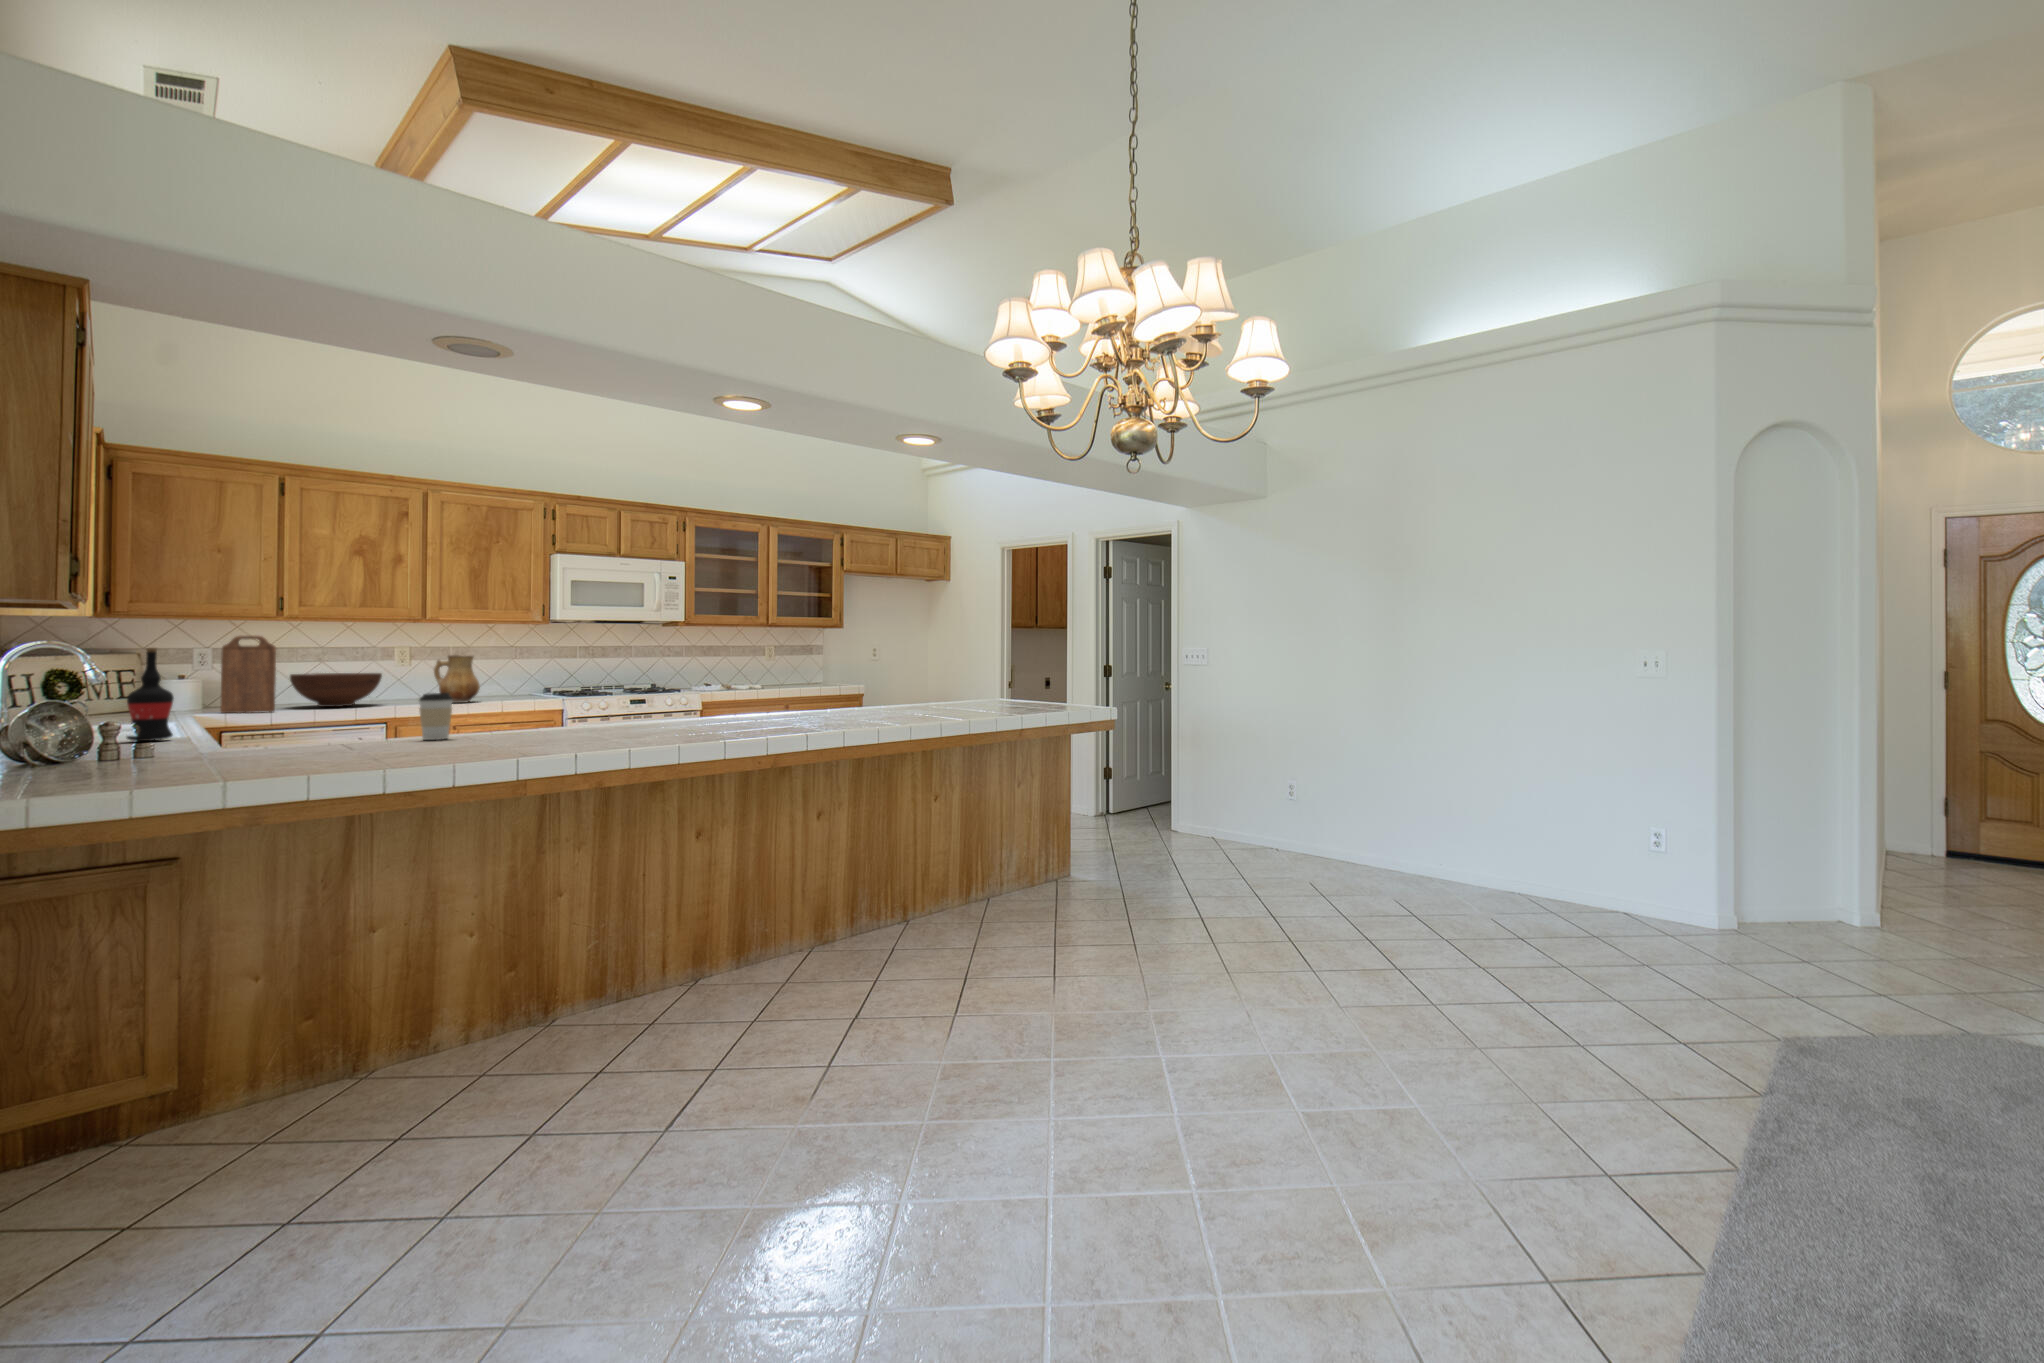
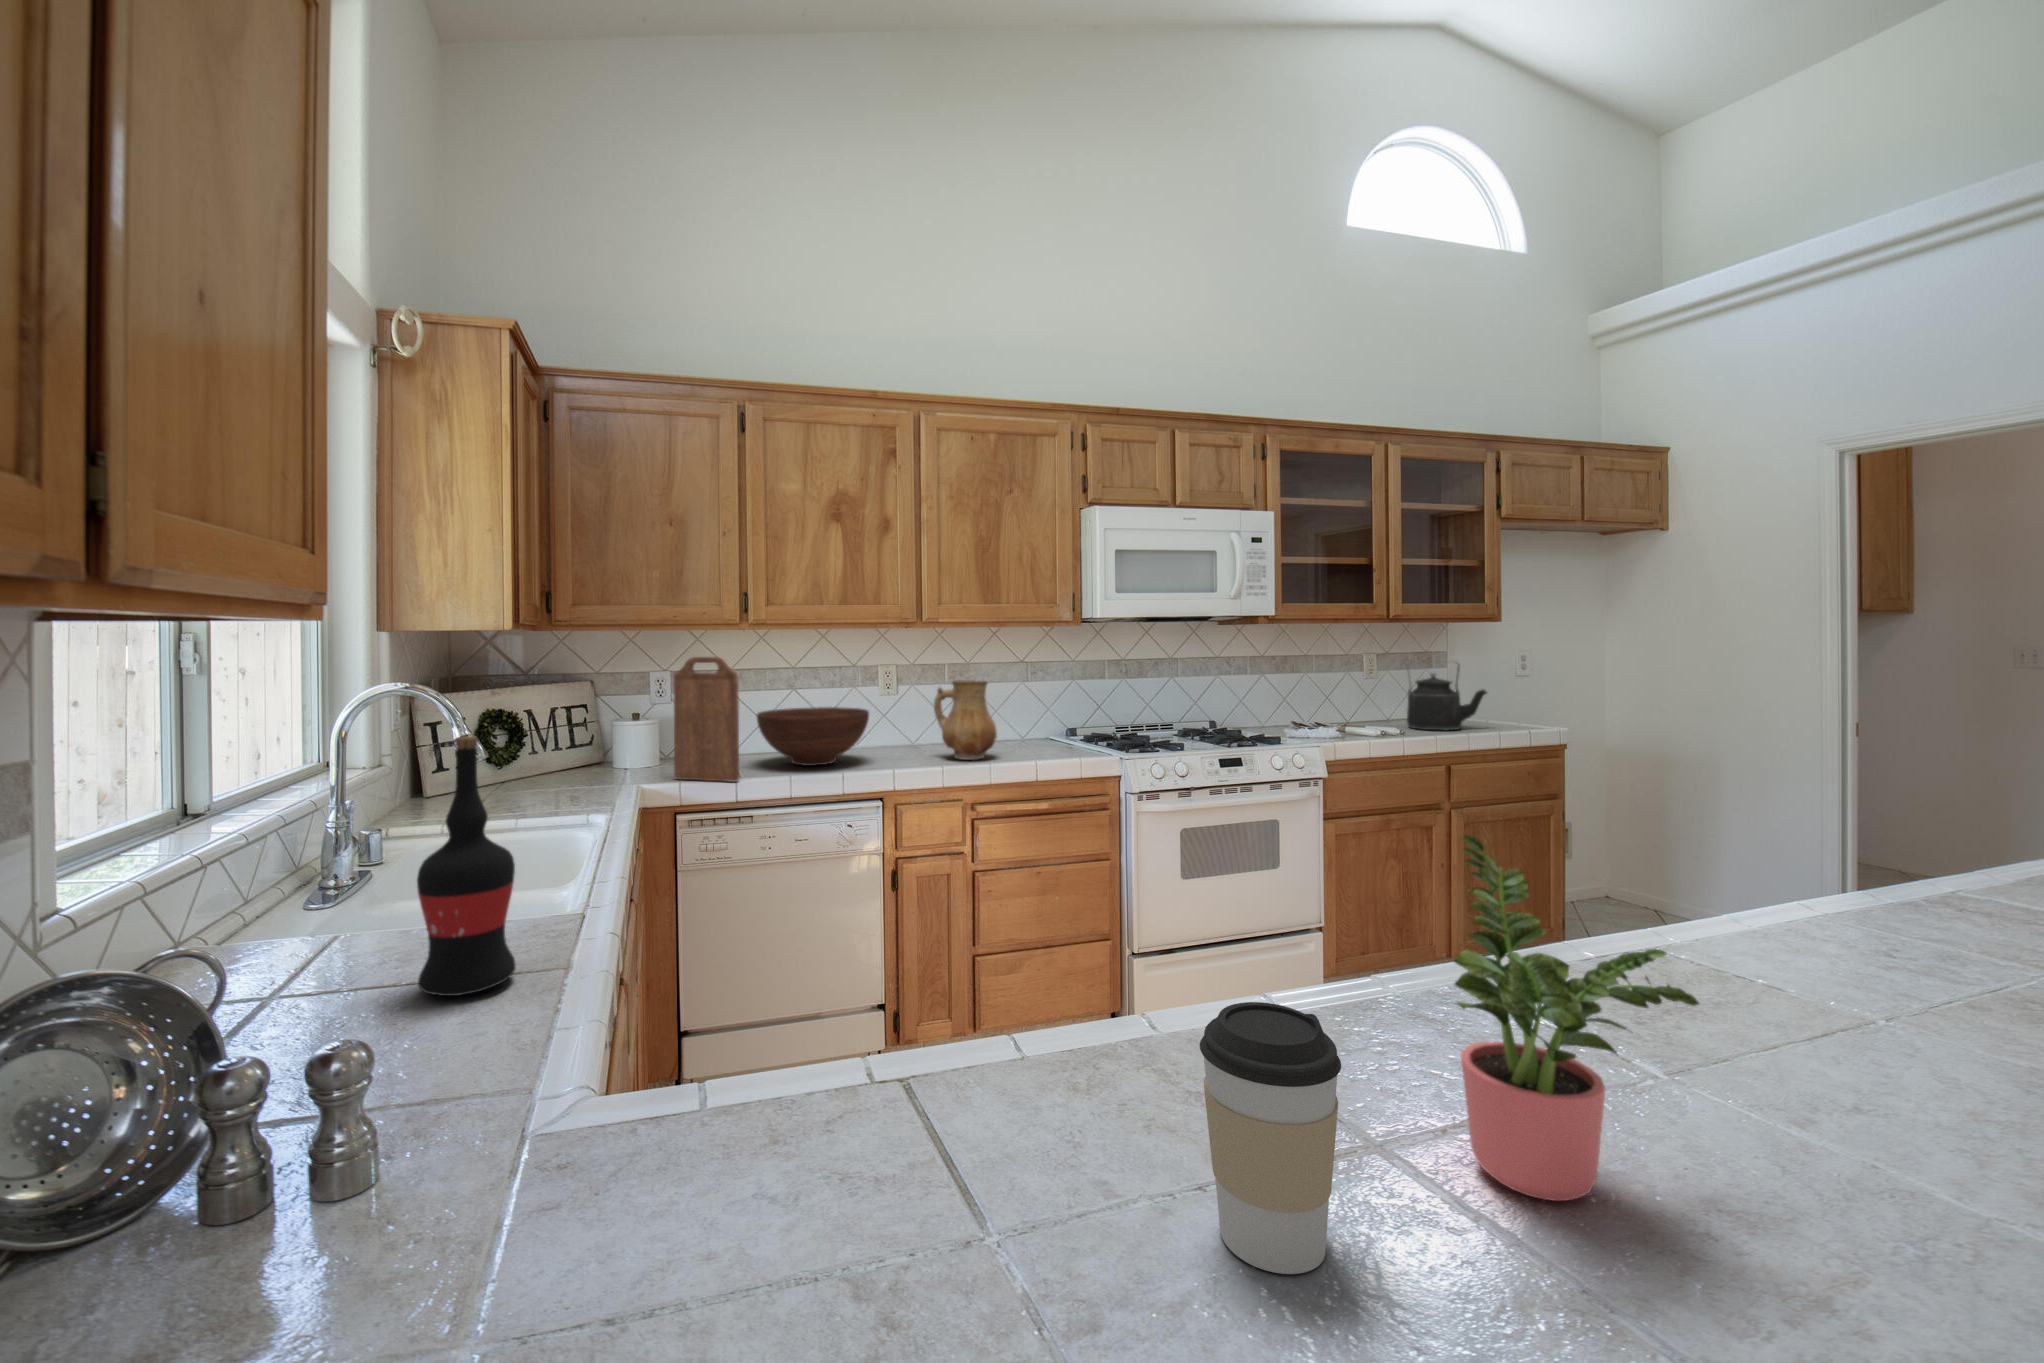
kettle: none [780,651,823,689] -> present [1407,665,1487,731]
potted plant: none [494,661,562,735] -> present [1454,835,1699,1201]

